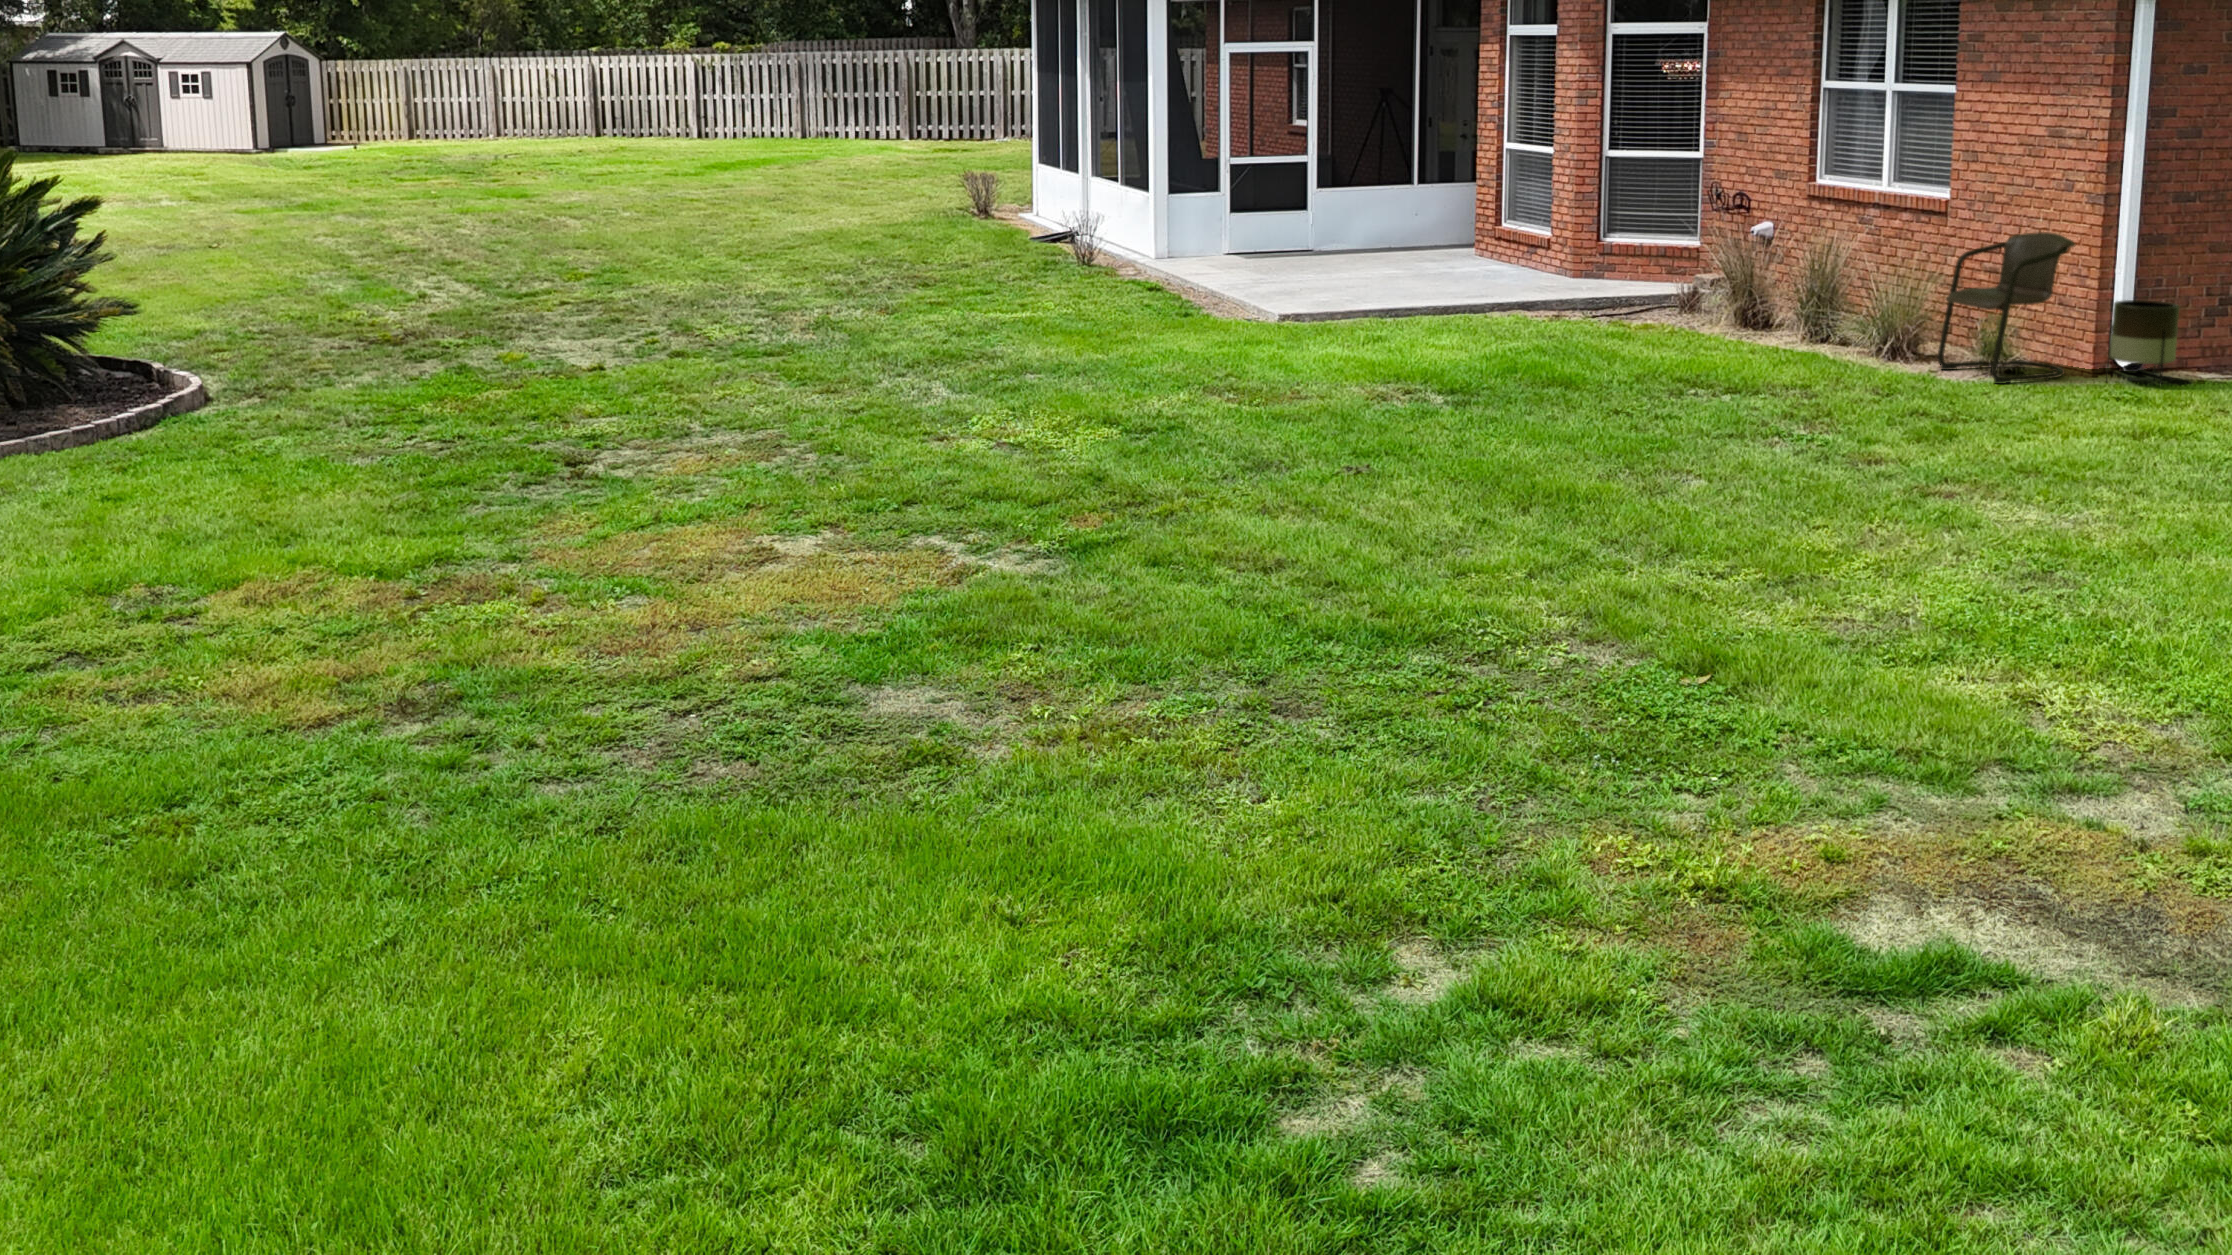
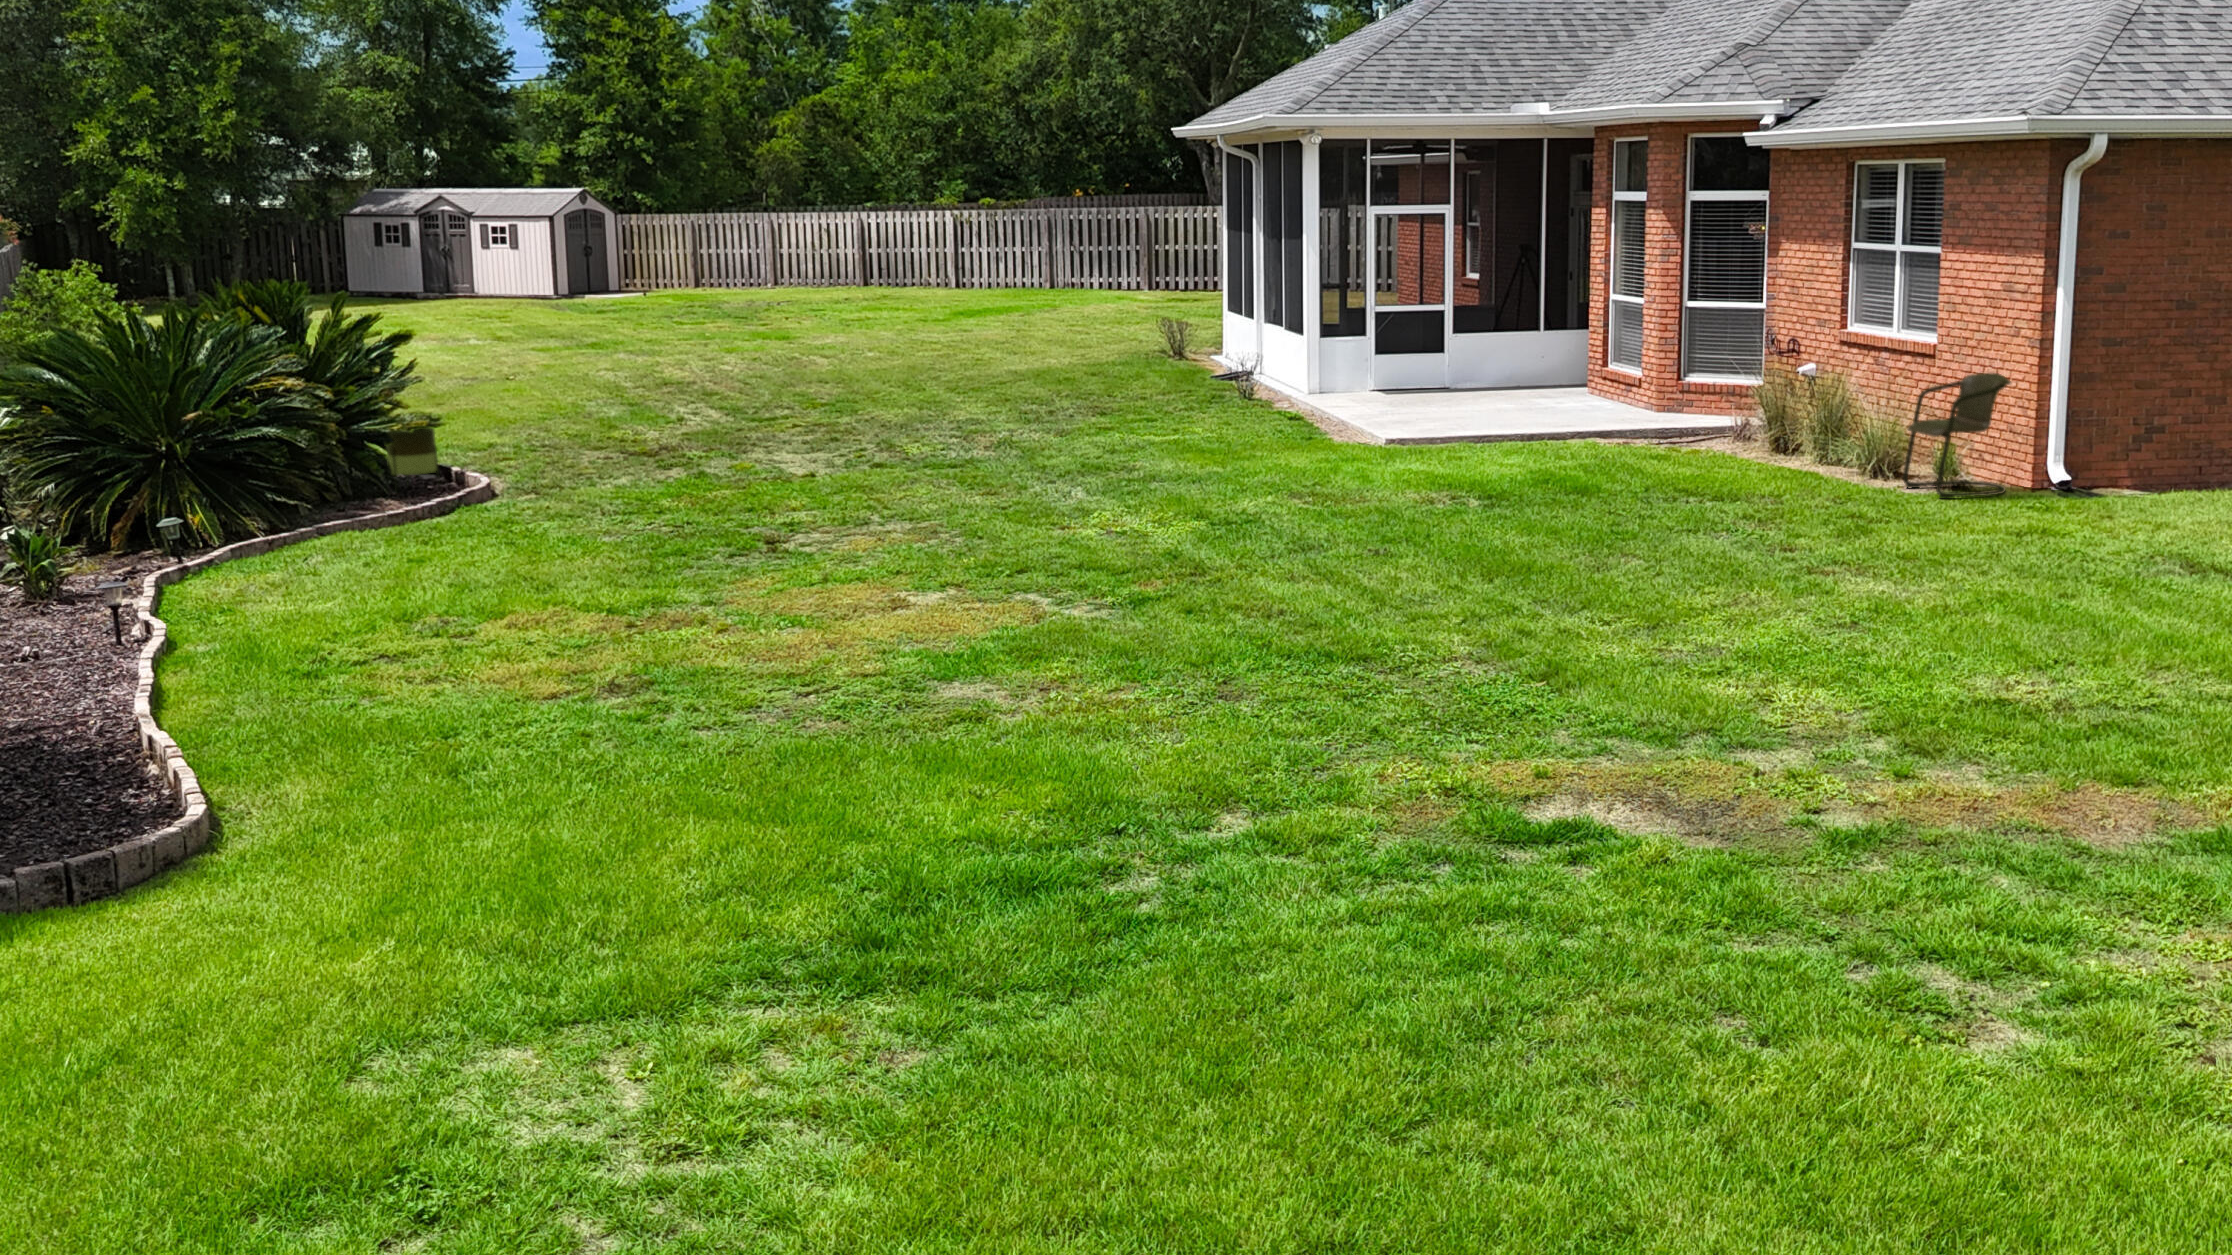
planter: present [2108,300,2179,387] -> present [387,427,440,482]

